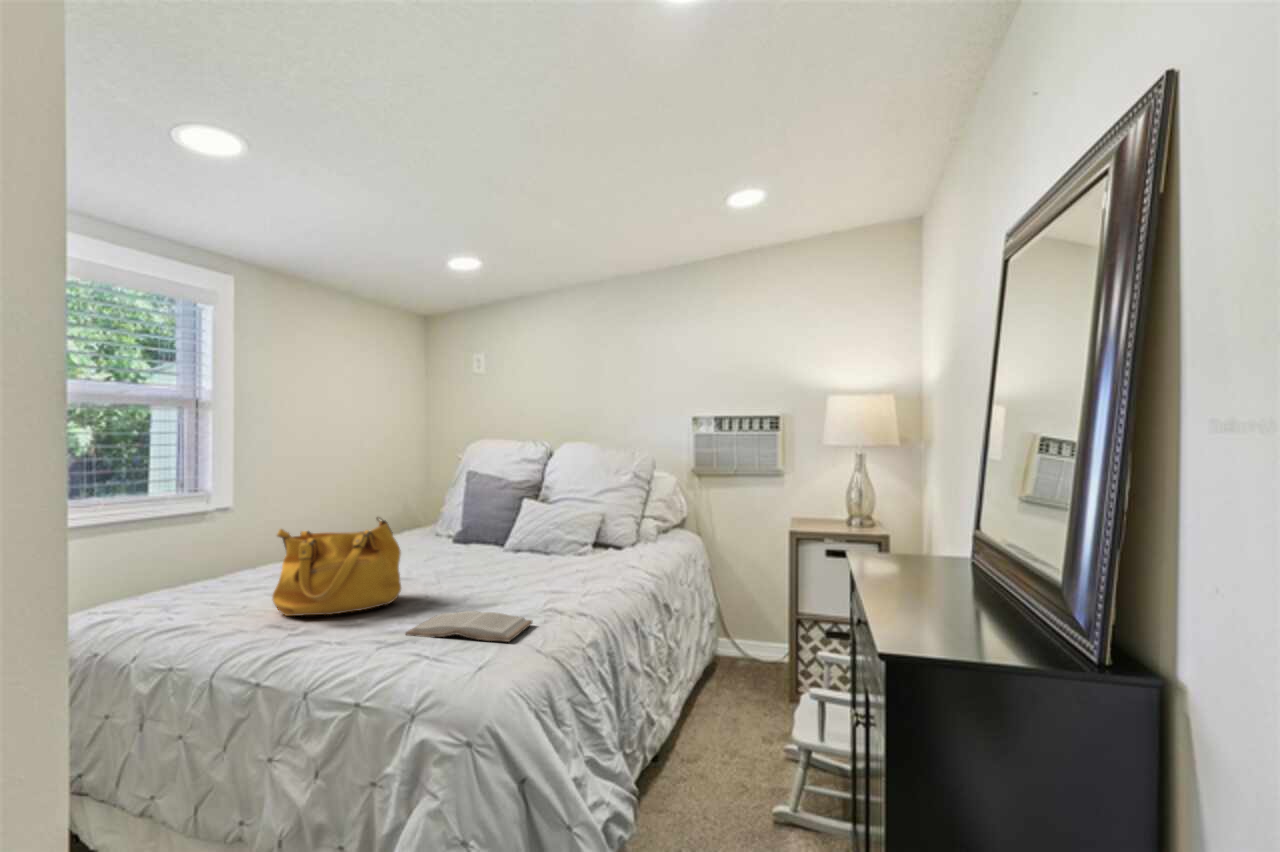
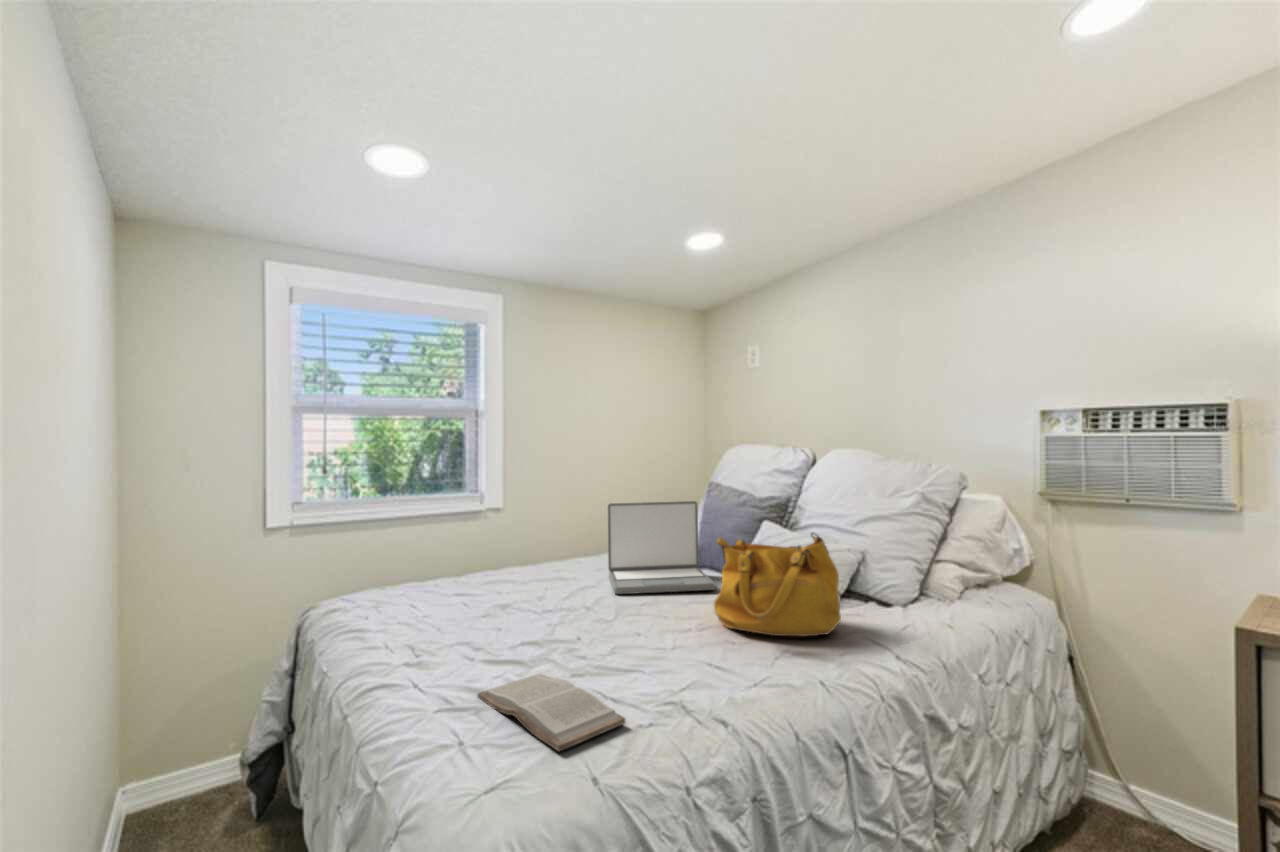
laptop: none [395,488,499,568] -> present [608,501,715,594]
handbag: present [272,517,401,616] -> present [714,533,841,636]

